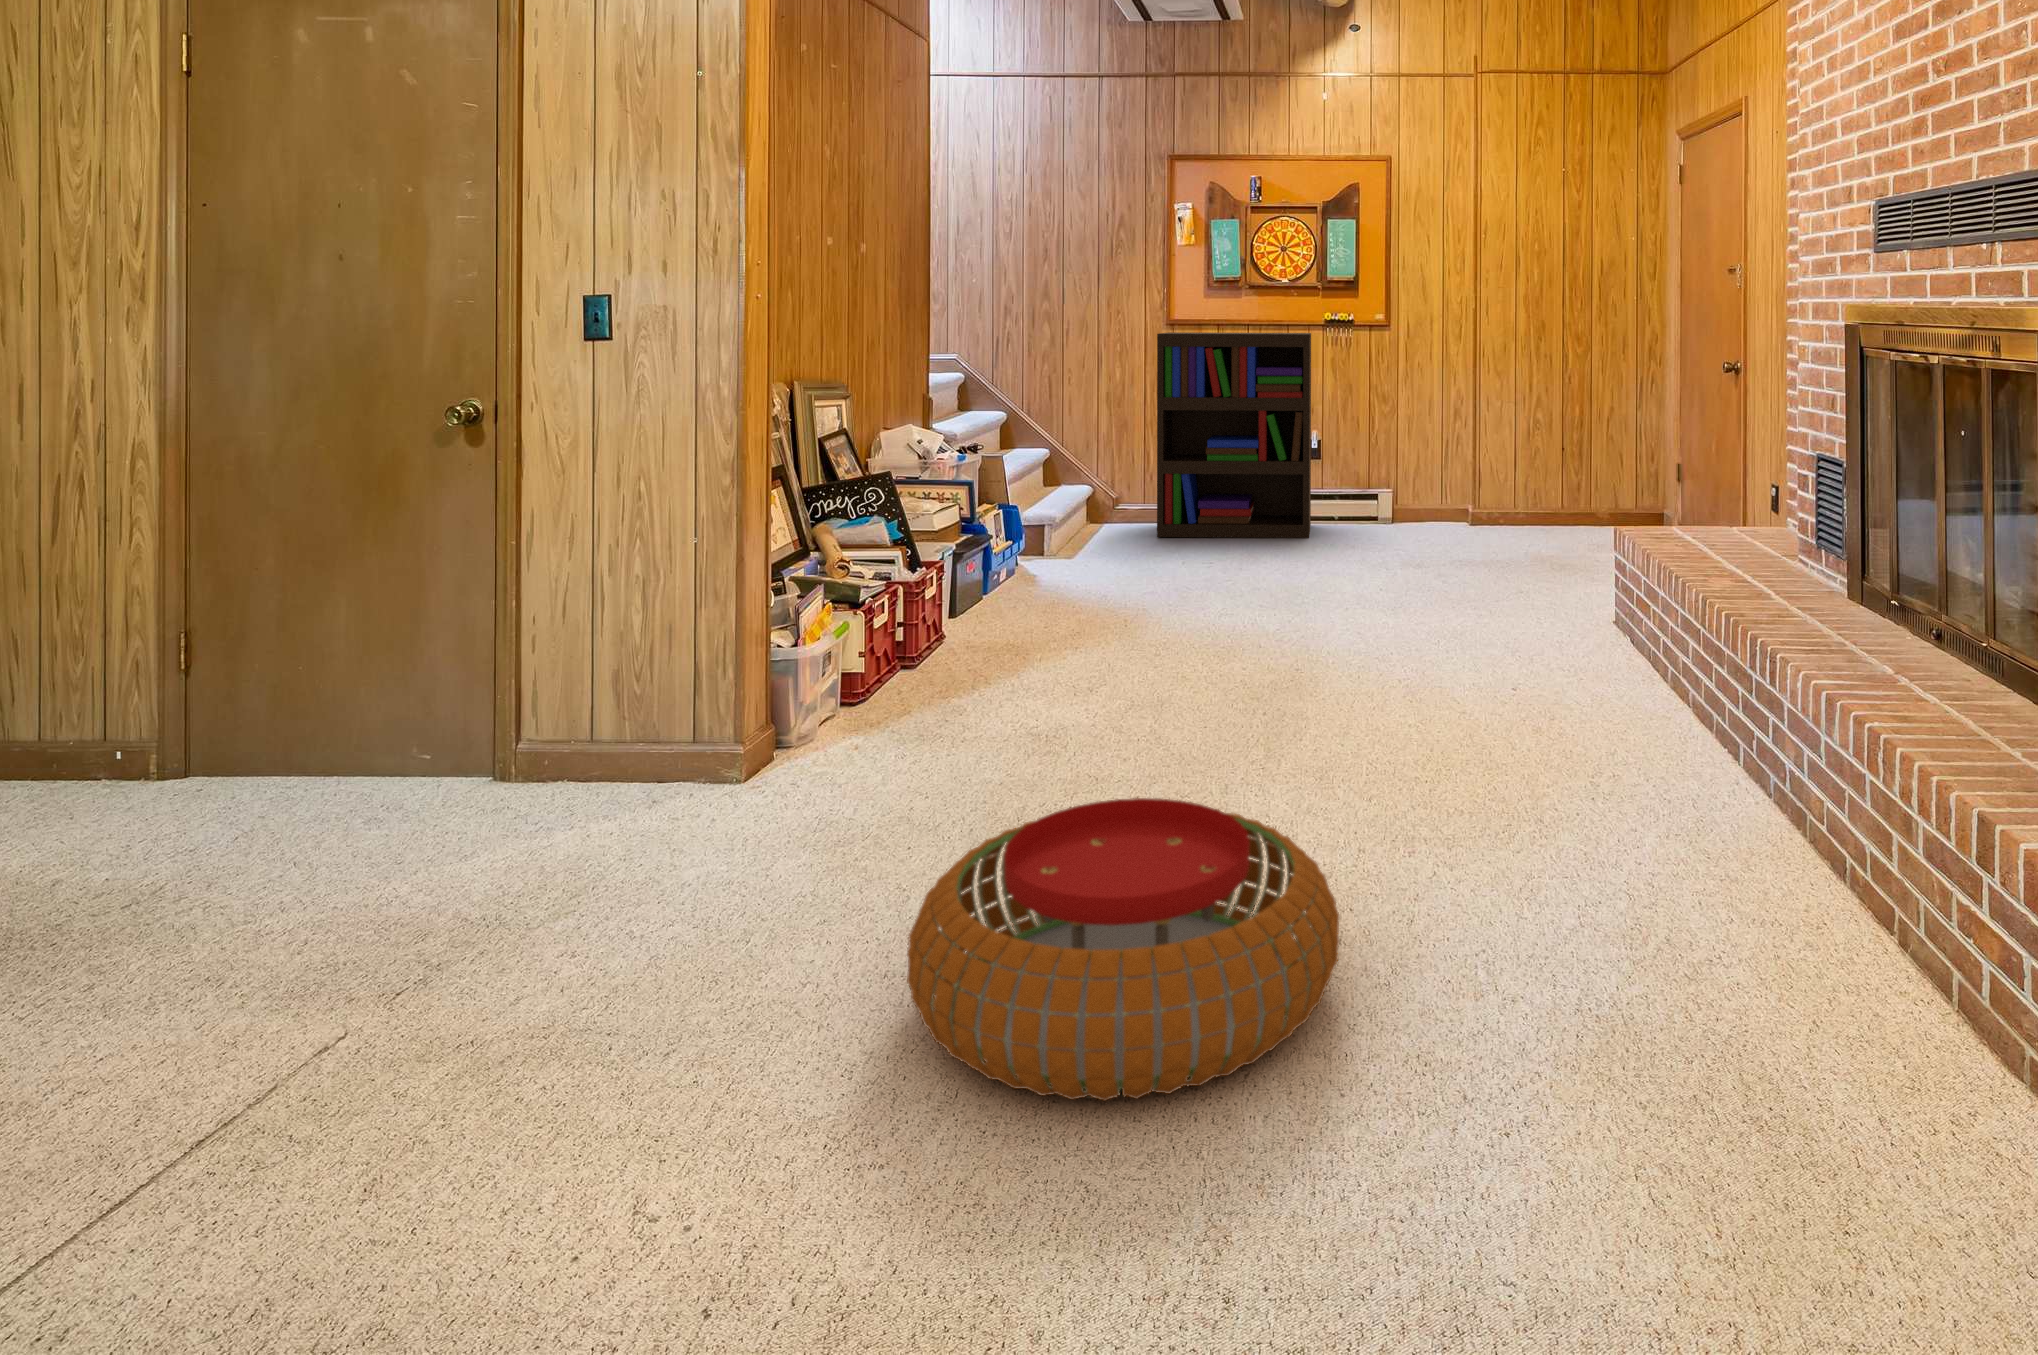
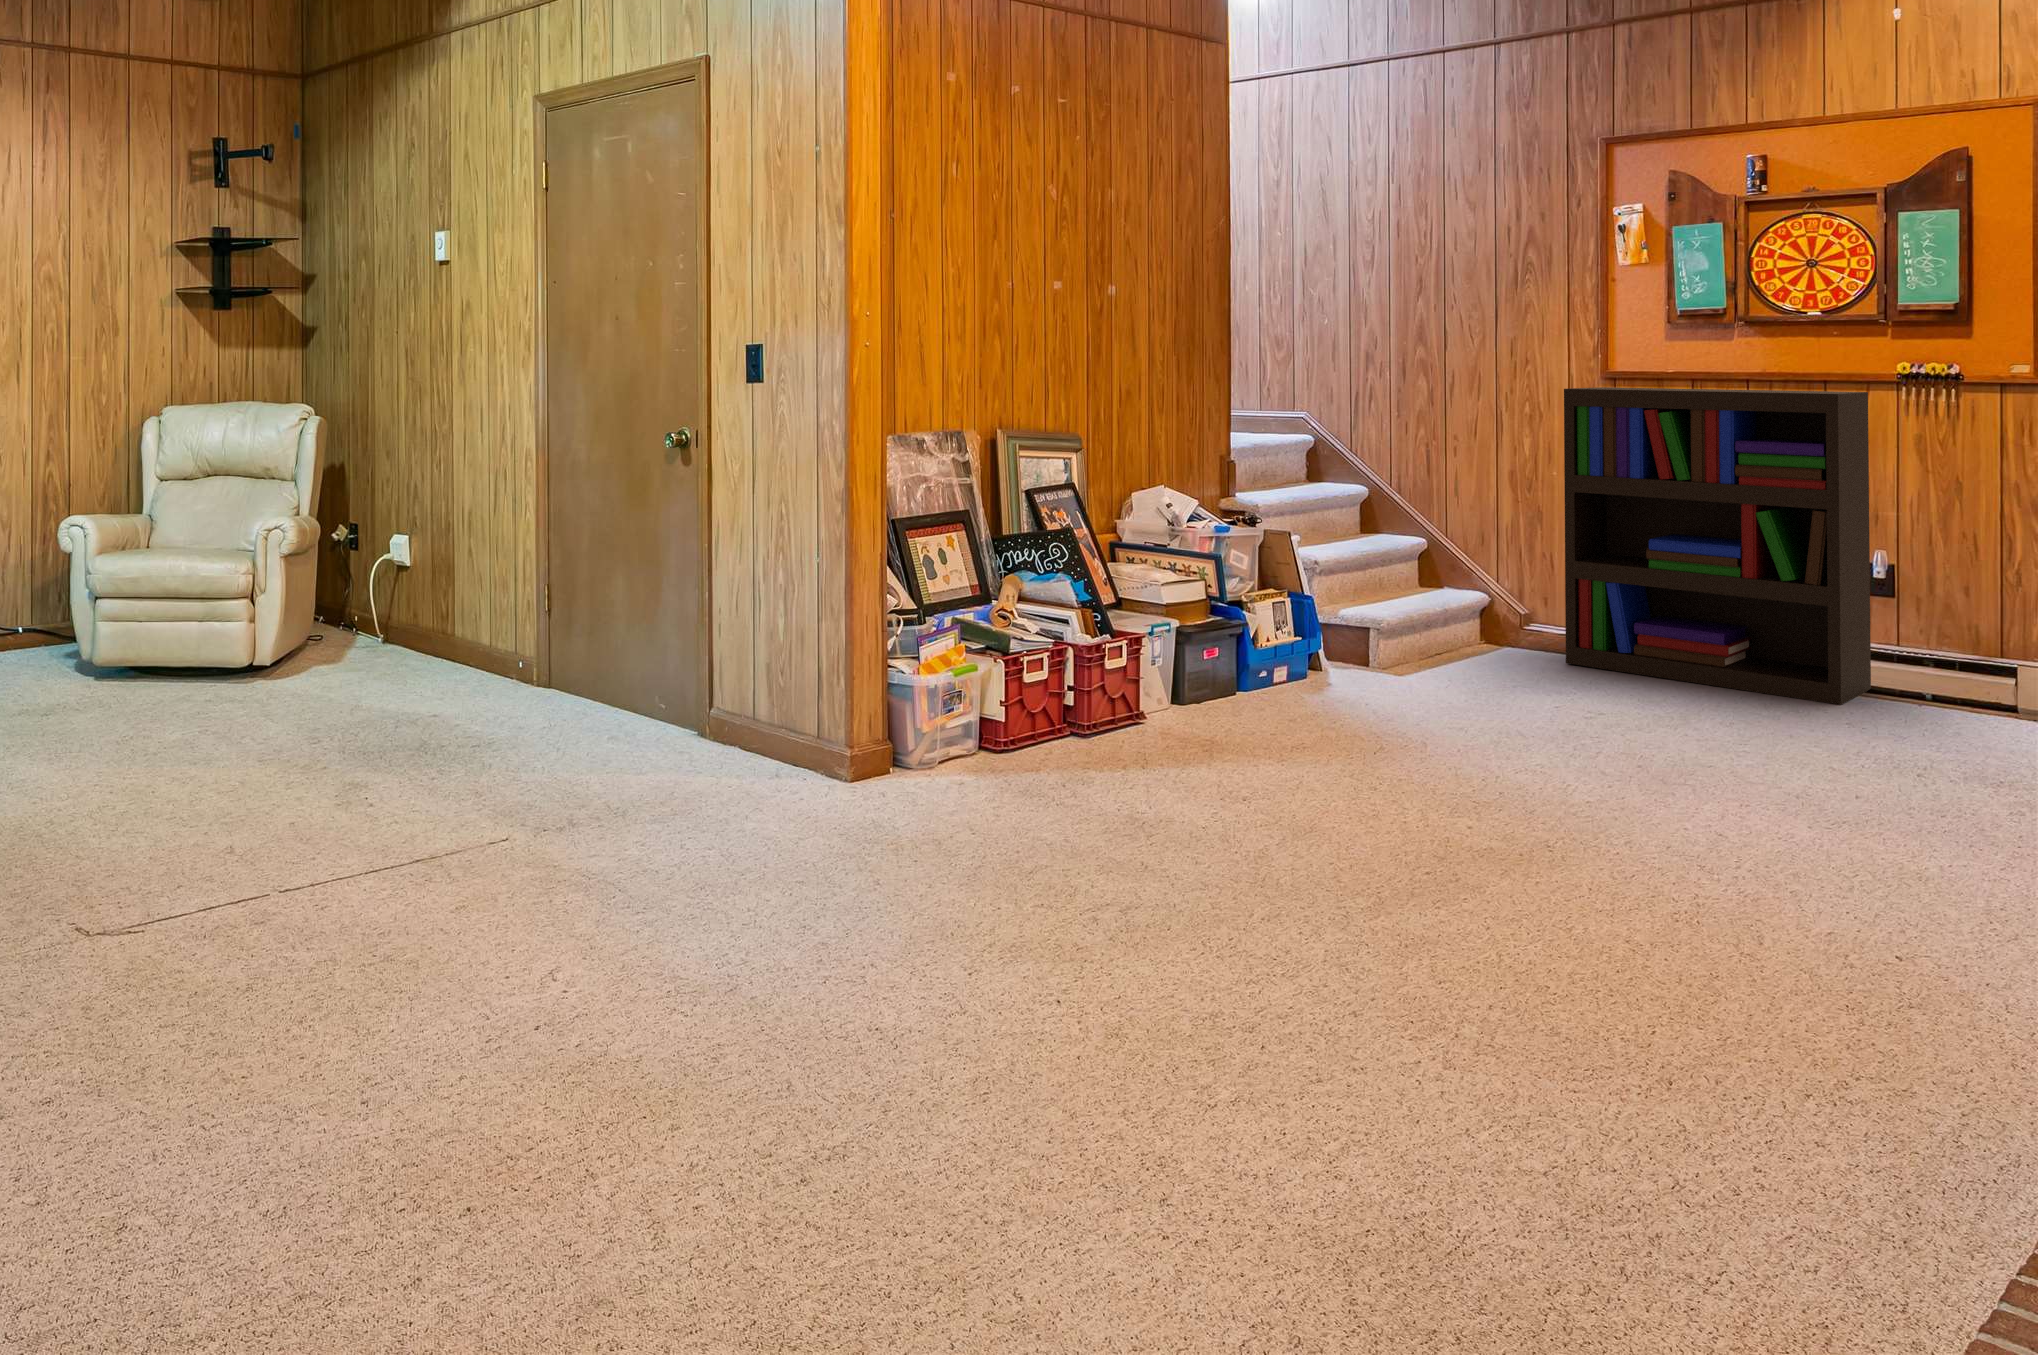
pouf: present [907,798,1339,1101] -> none [743,863,1202,1166]

